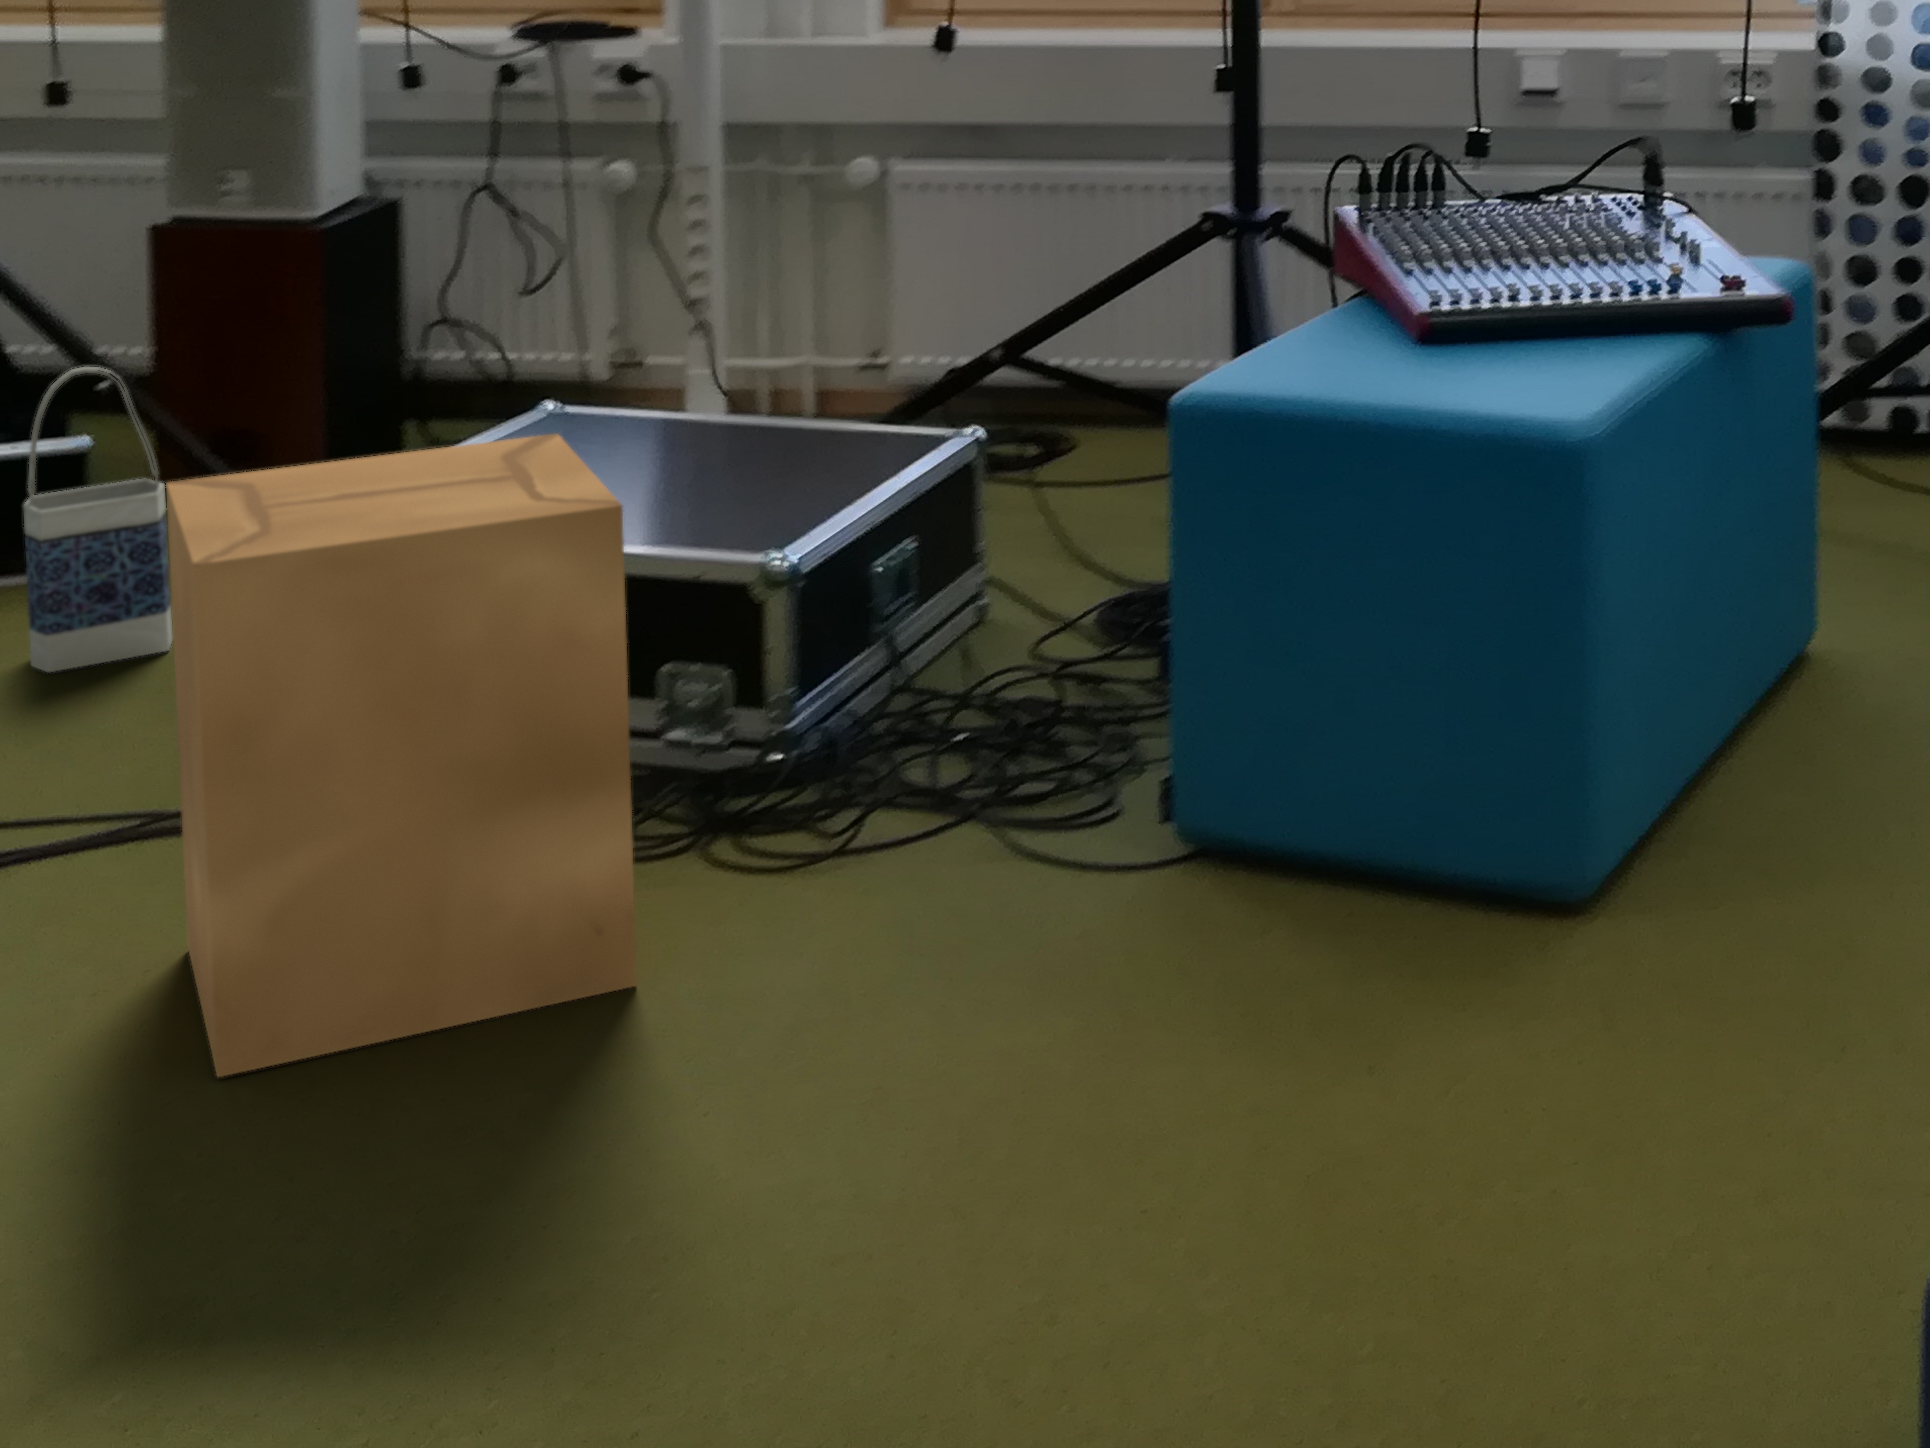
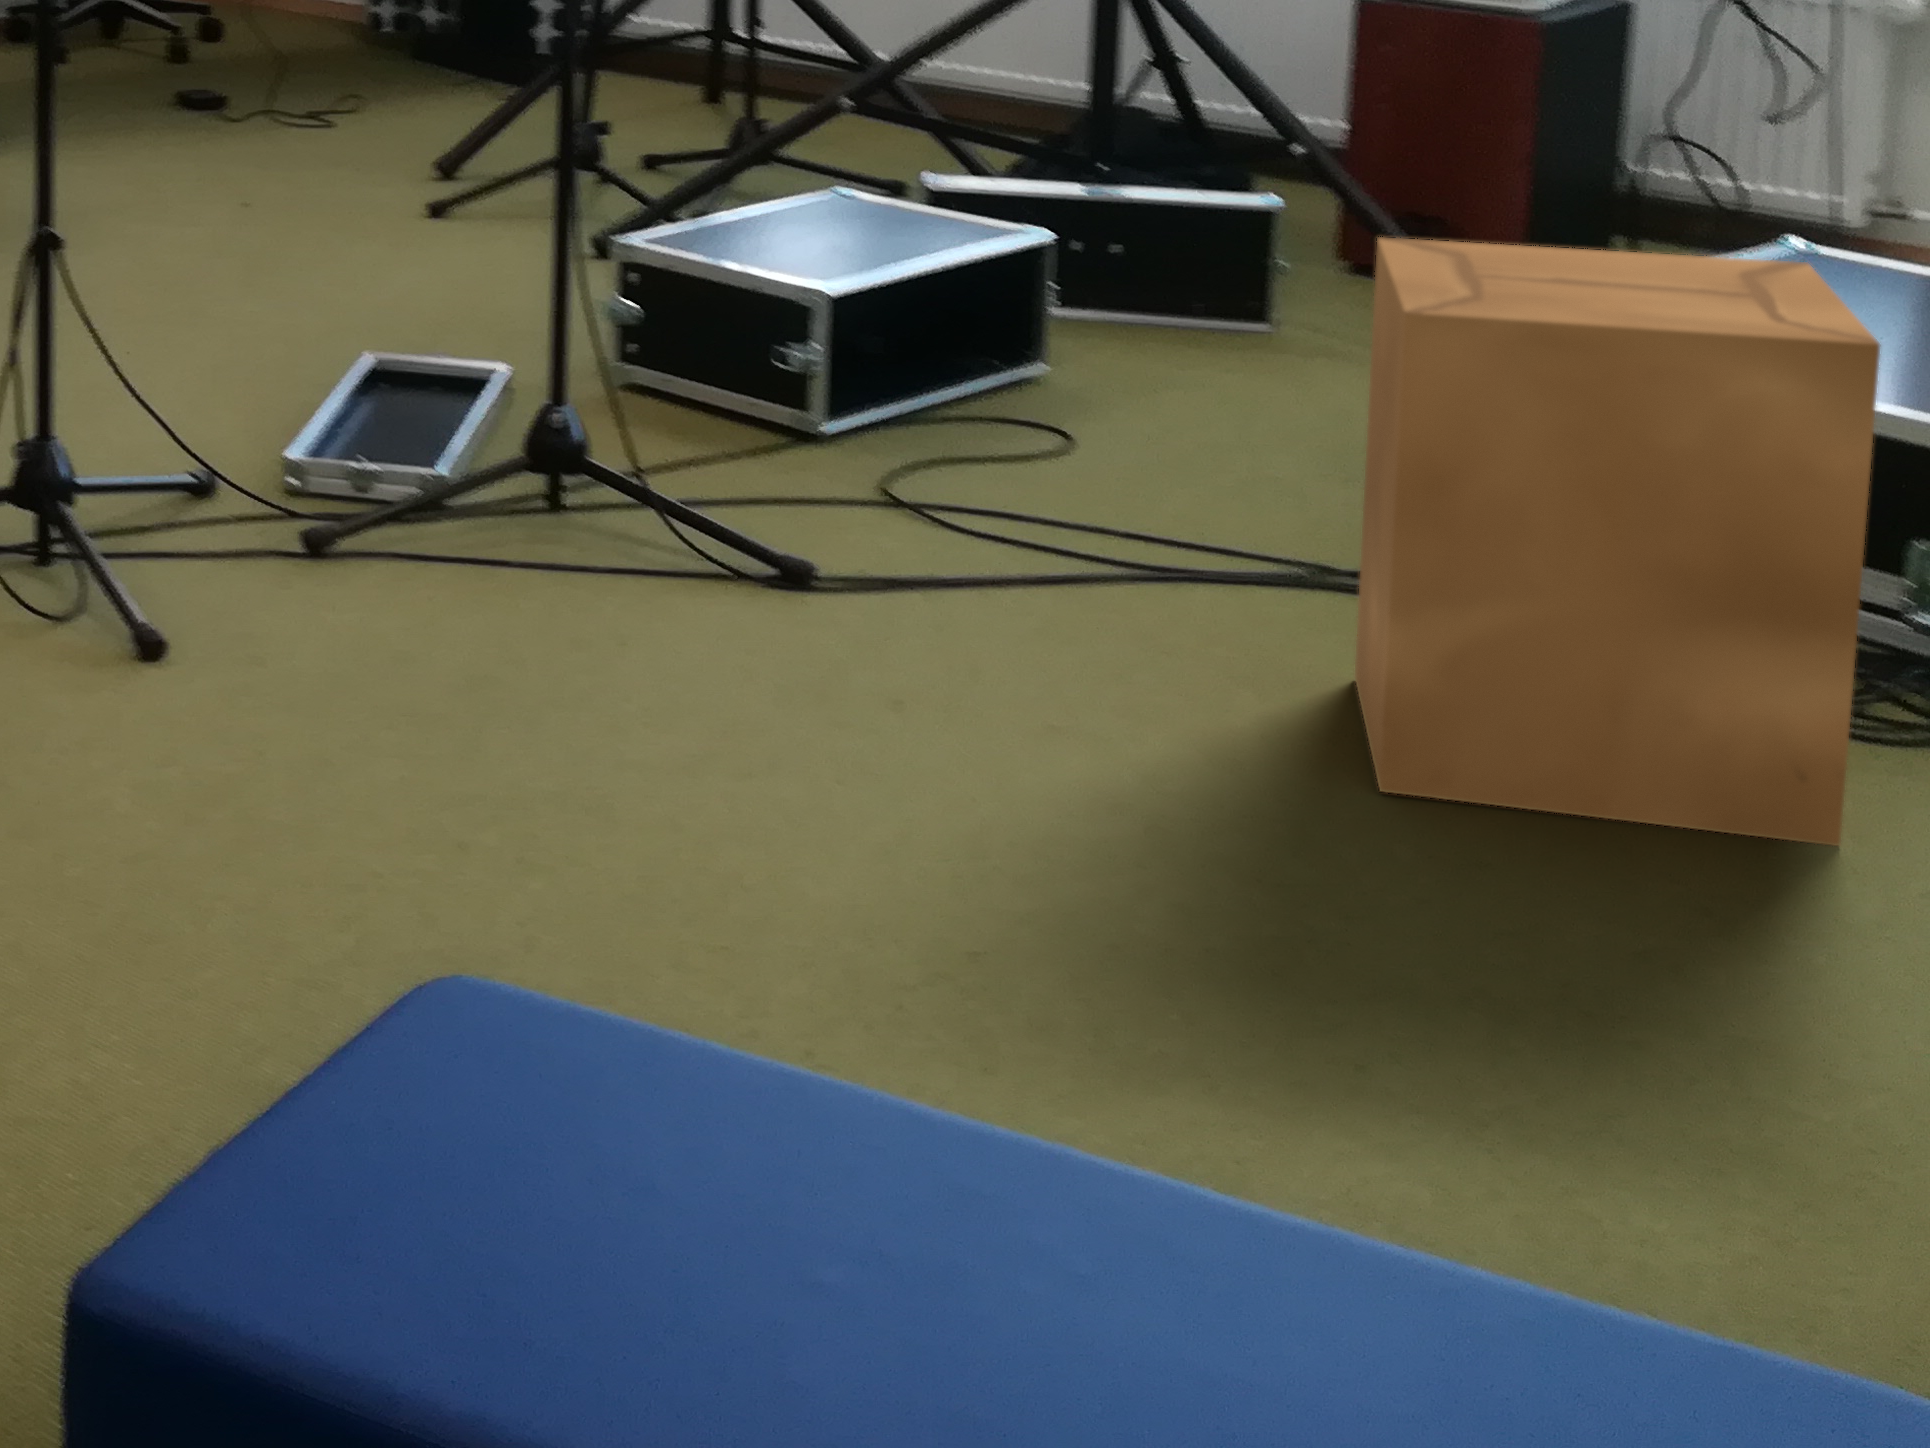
bag: present [24,367,173,672] -> none [1208,127,1354,416]

